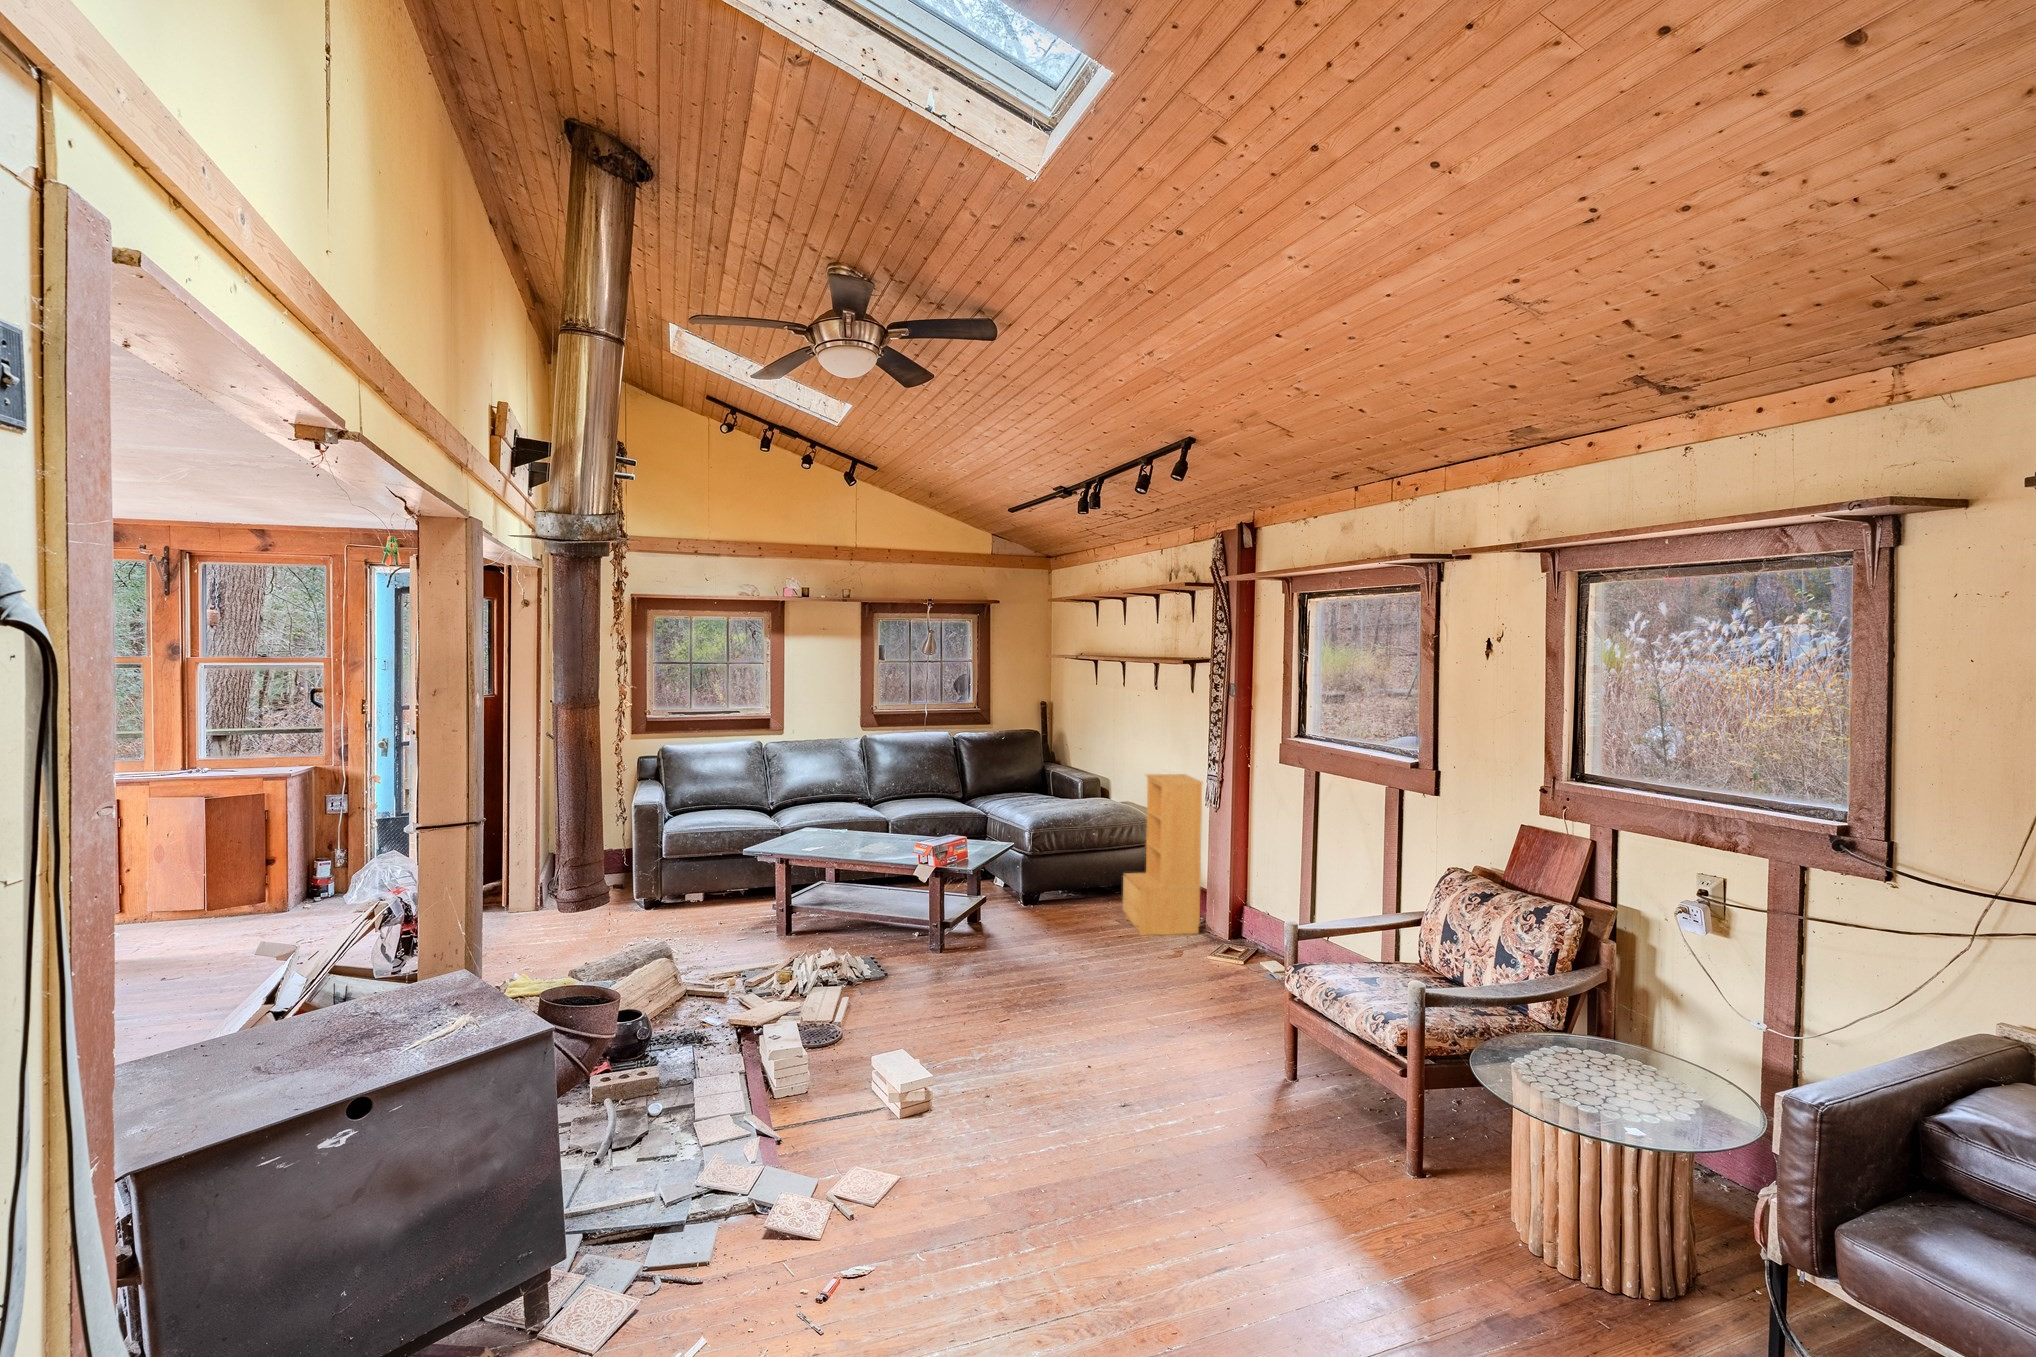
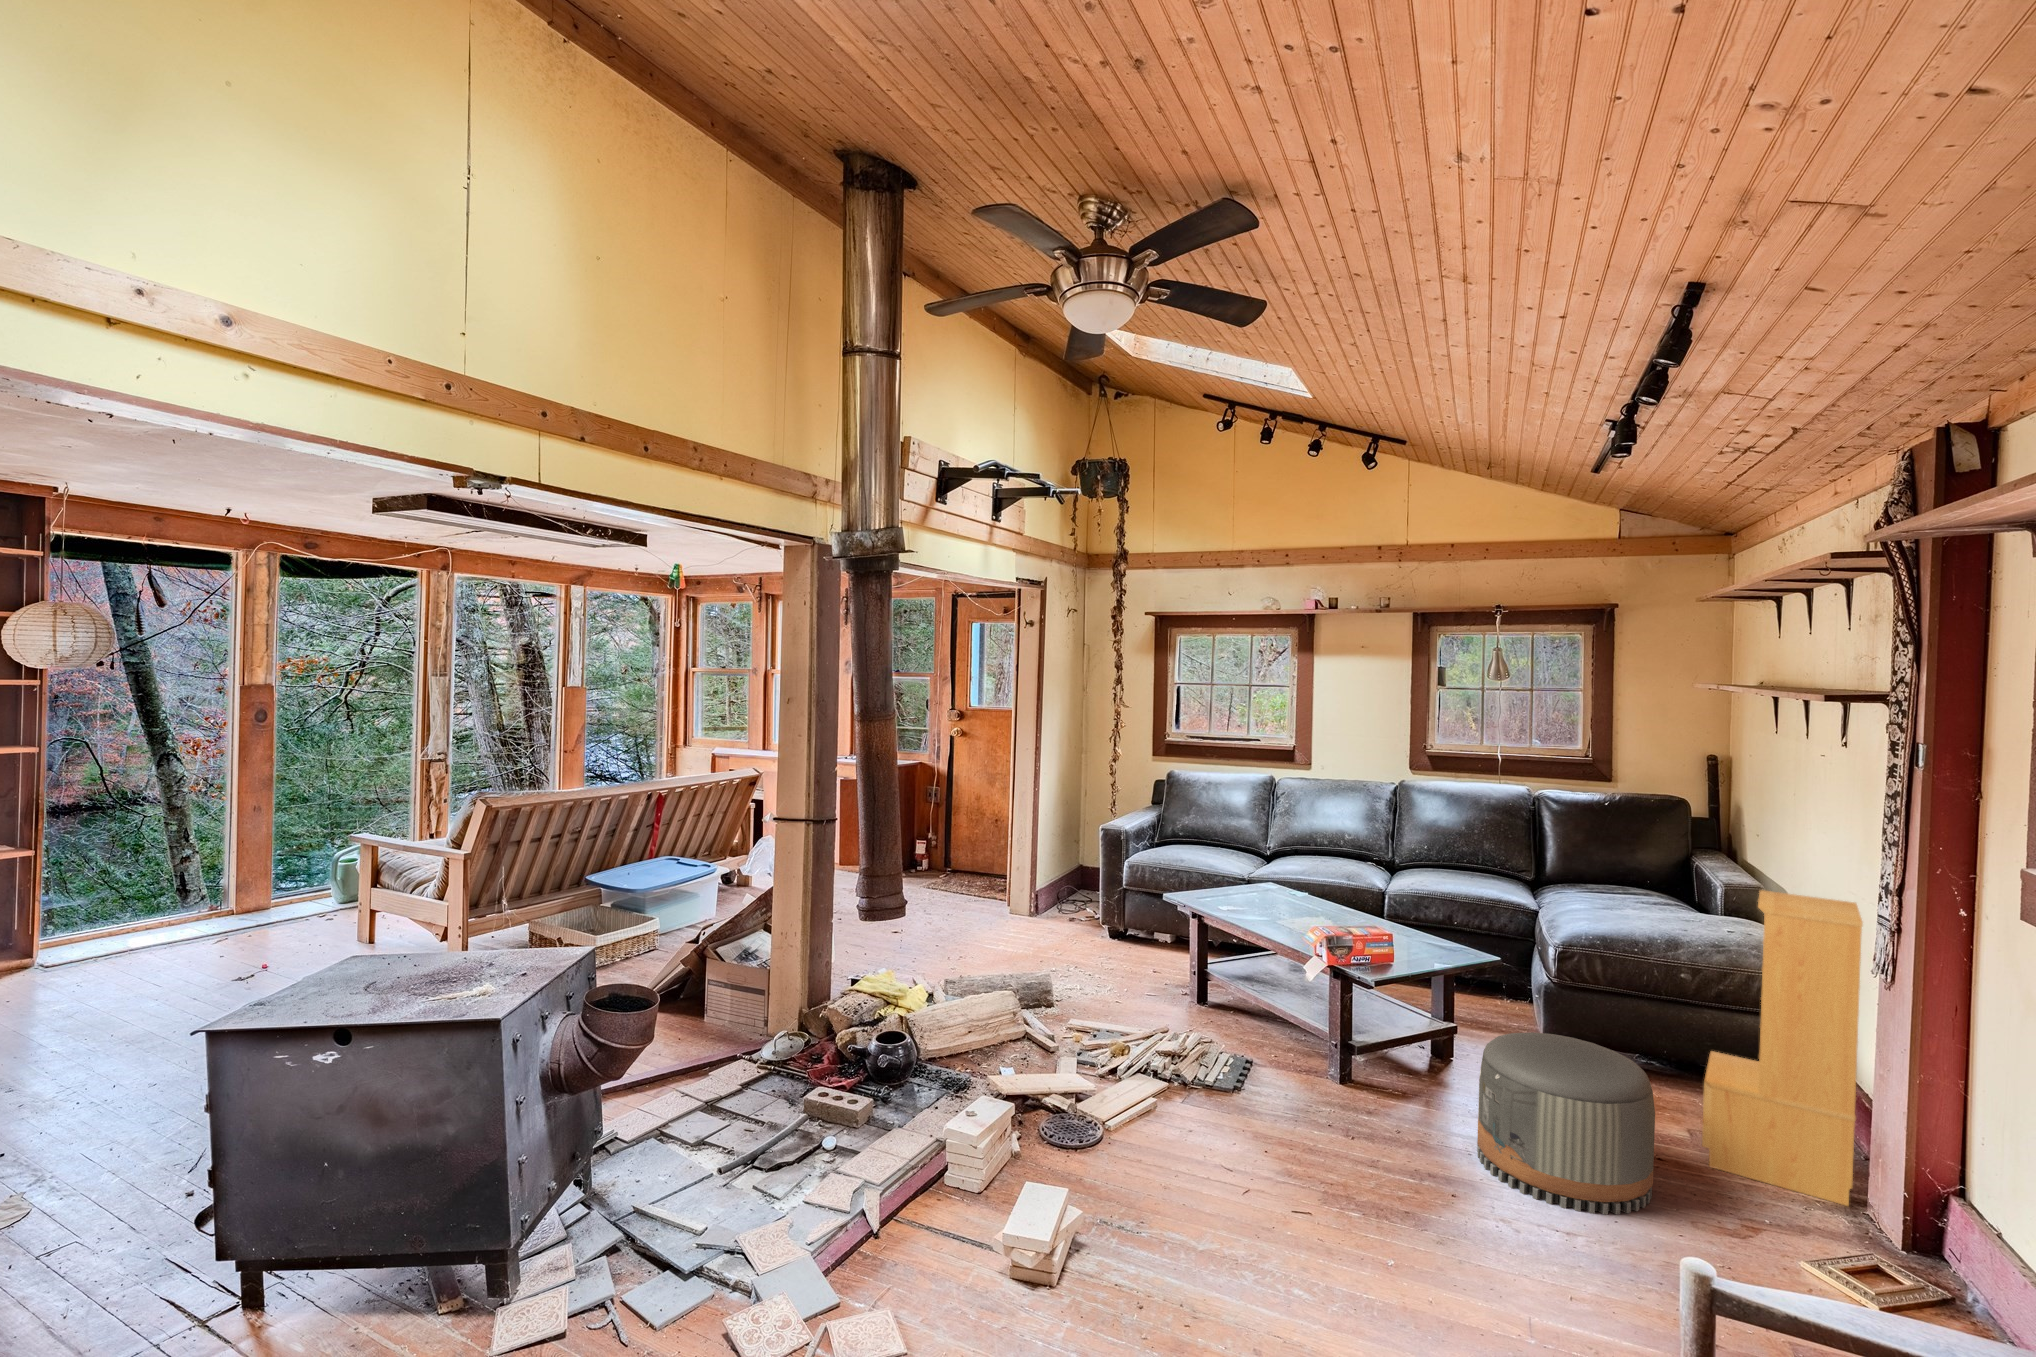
pouf: none [1043,878,1137,974] -> present [1477,1032,1655,1214]

